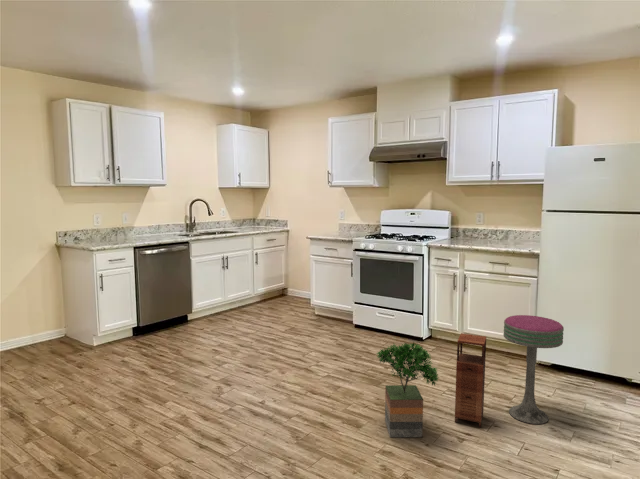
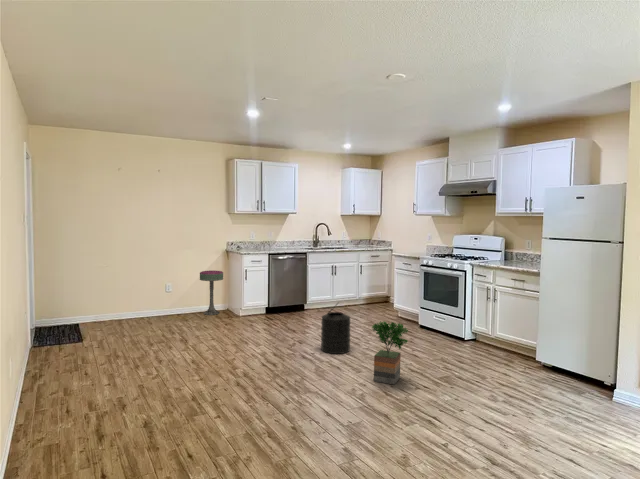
bar stool: present [503,315,564,424] -> present [200,270,223,315]
trash can: none [264,316,308,395] -> present [321,304,350,354]
storage cabinet: present [455,333,486,428] -> none [426,322,453,388]

